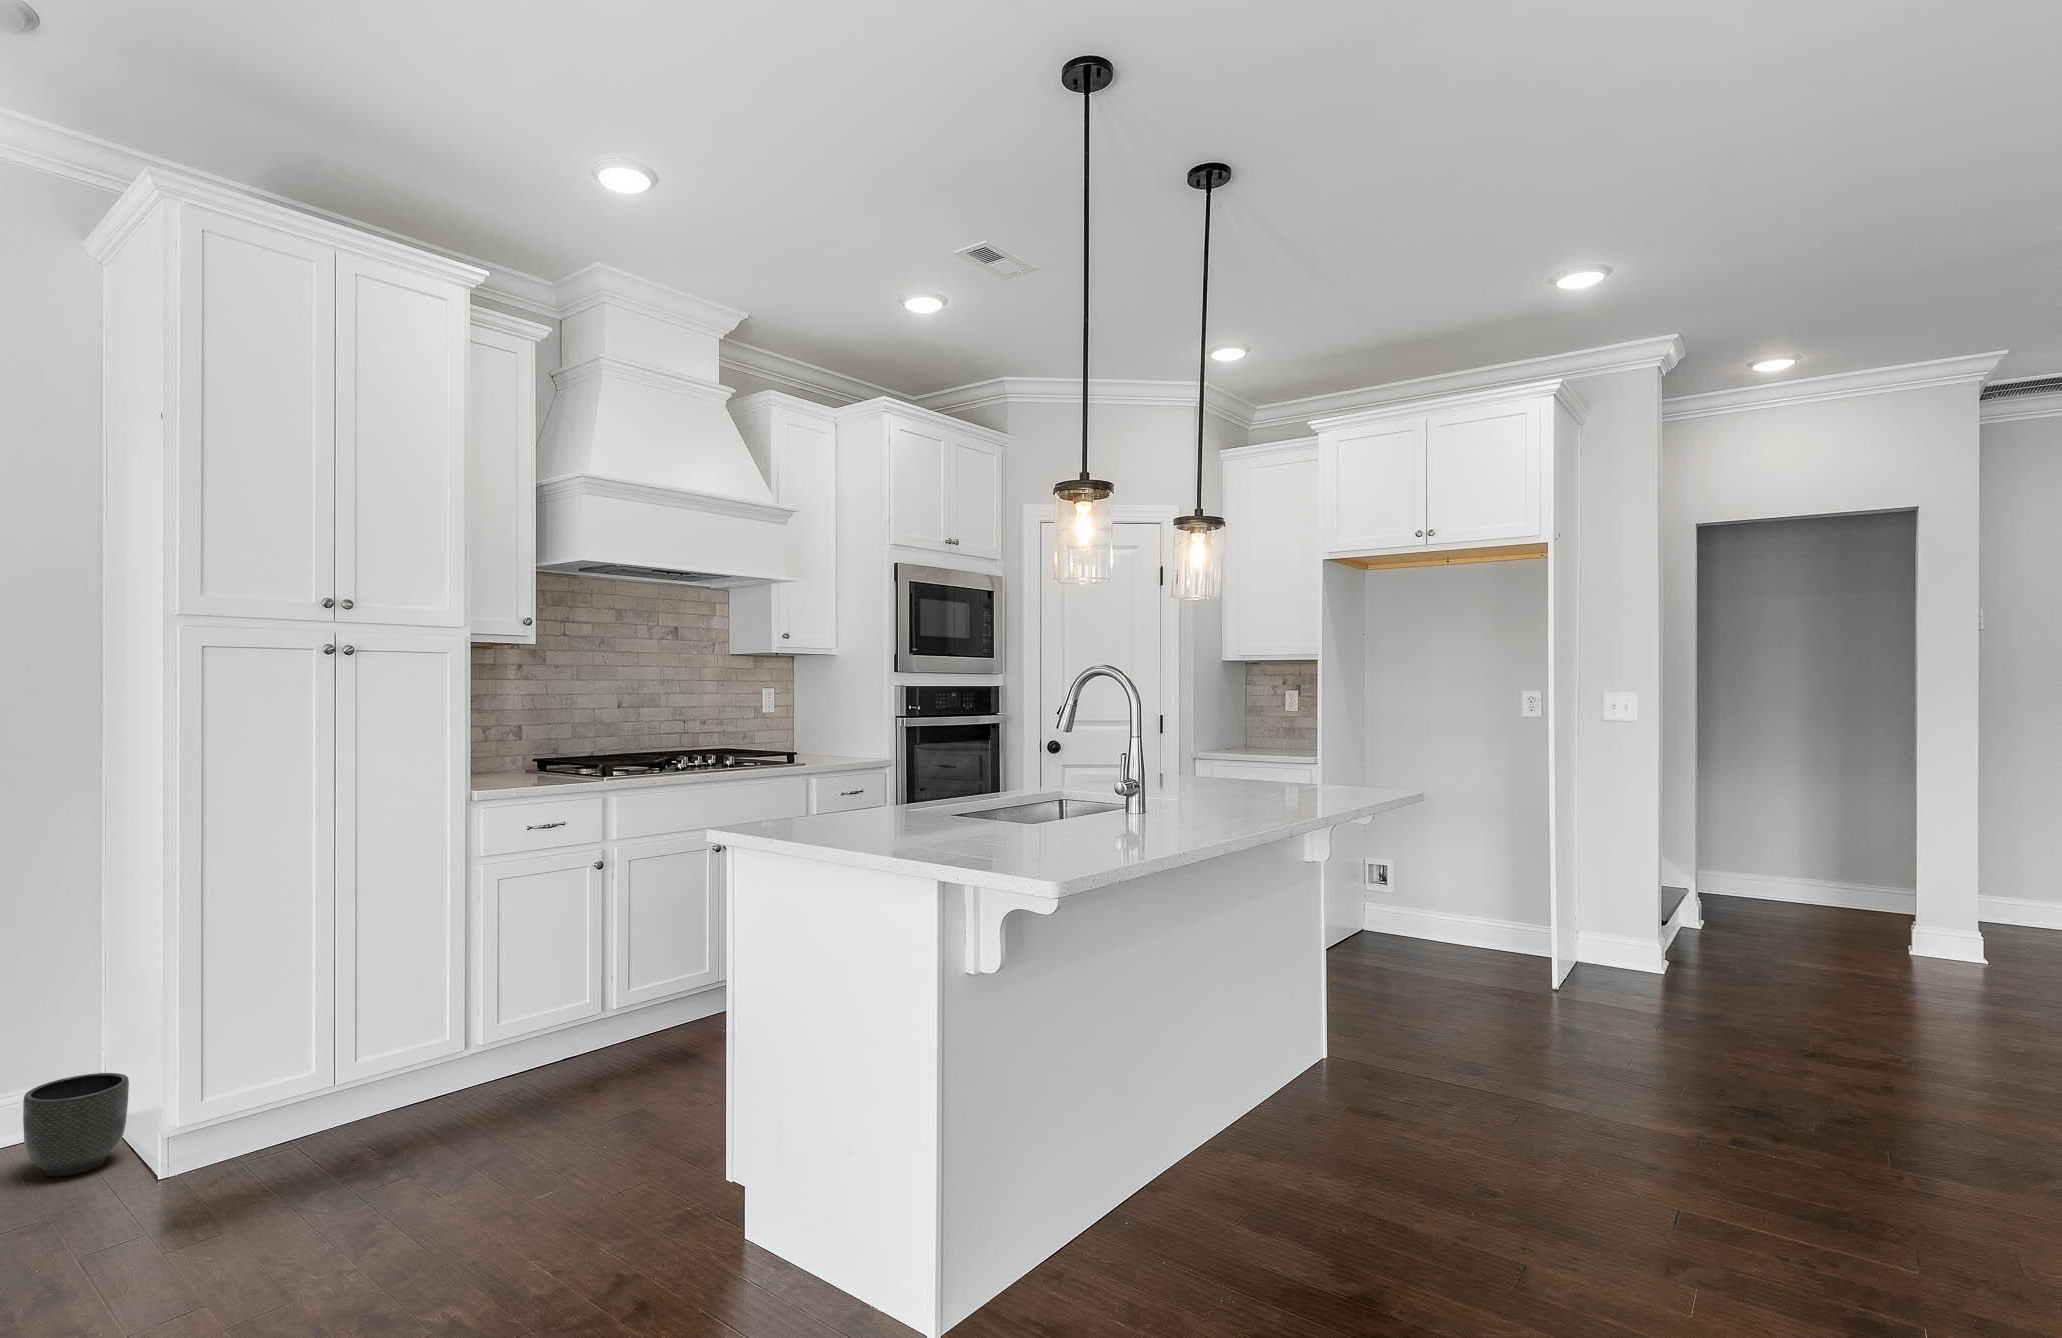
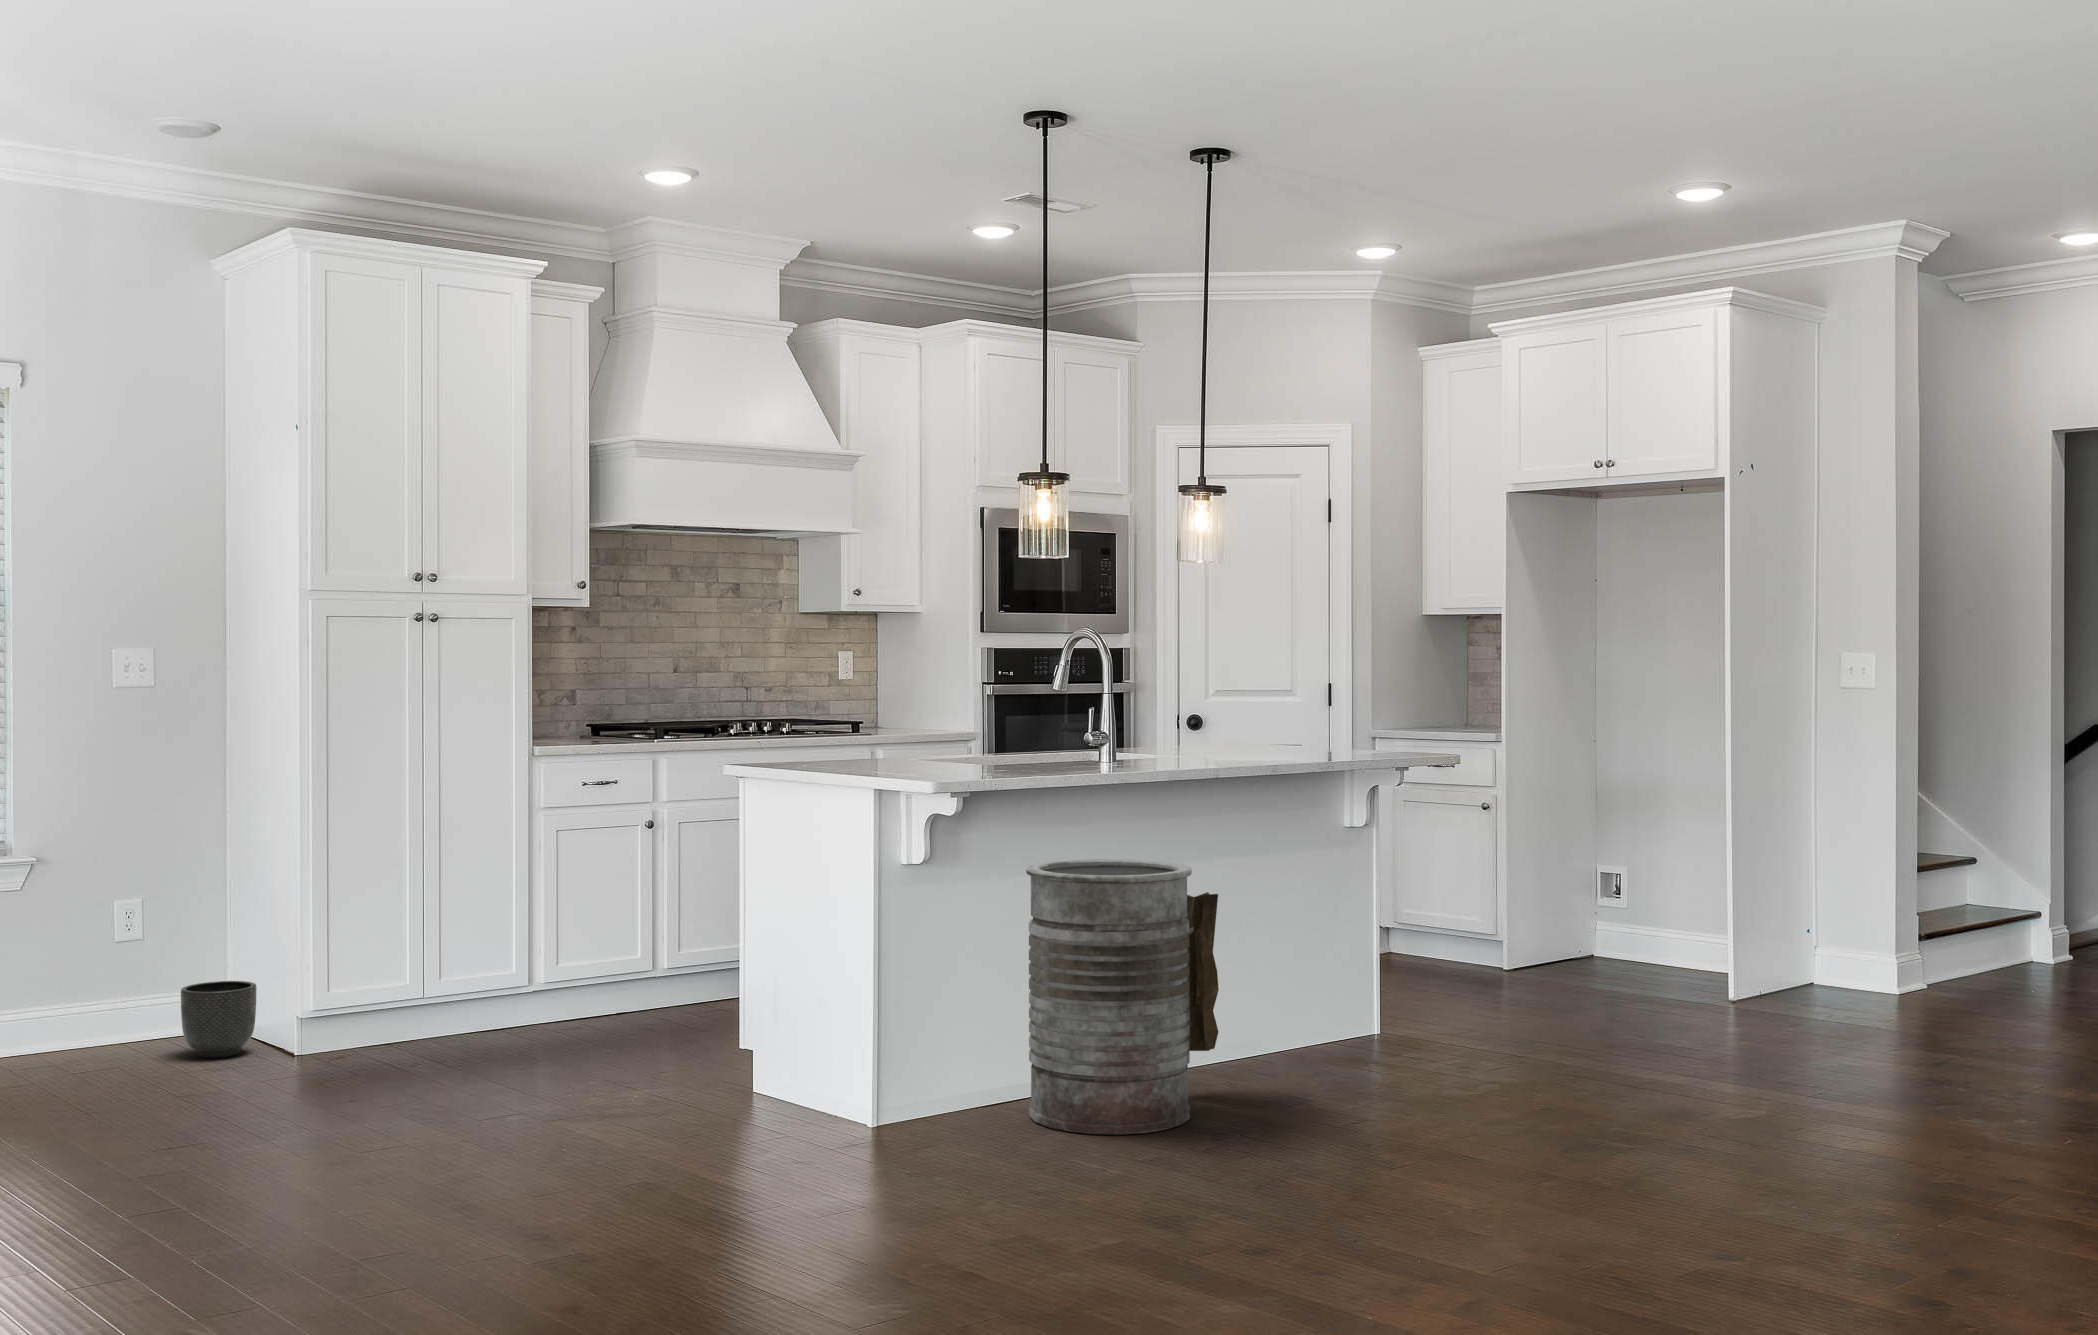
trash can: none [1077,918,1268,1268] -> present [1026,859,1219,1135]

